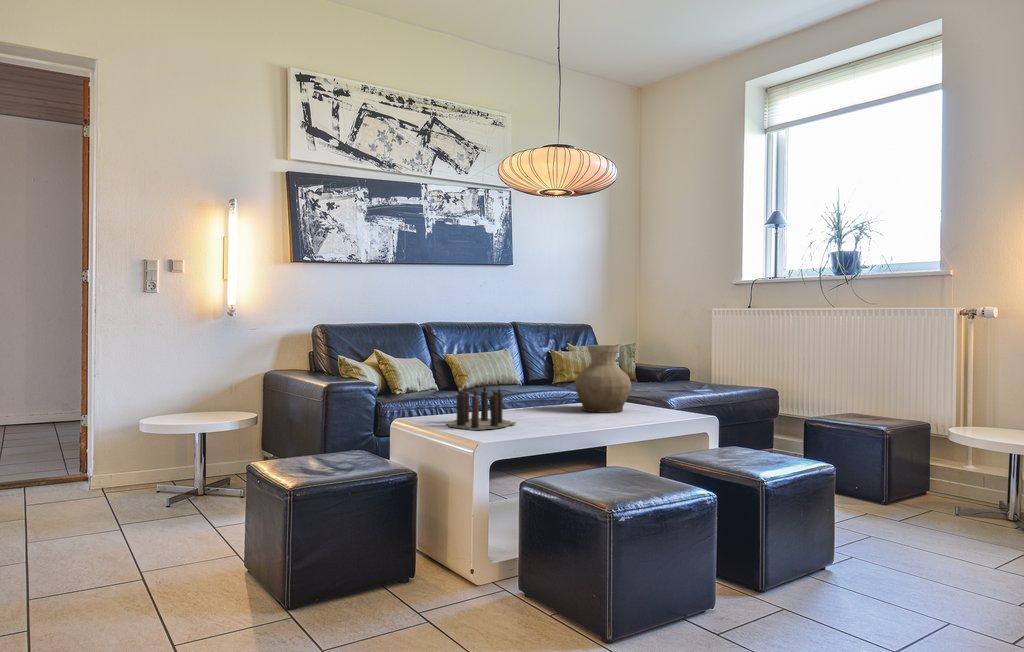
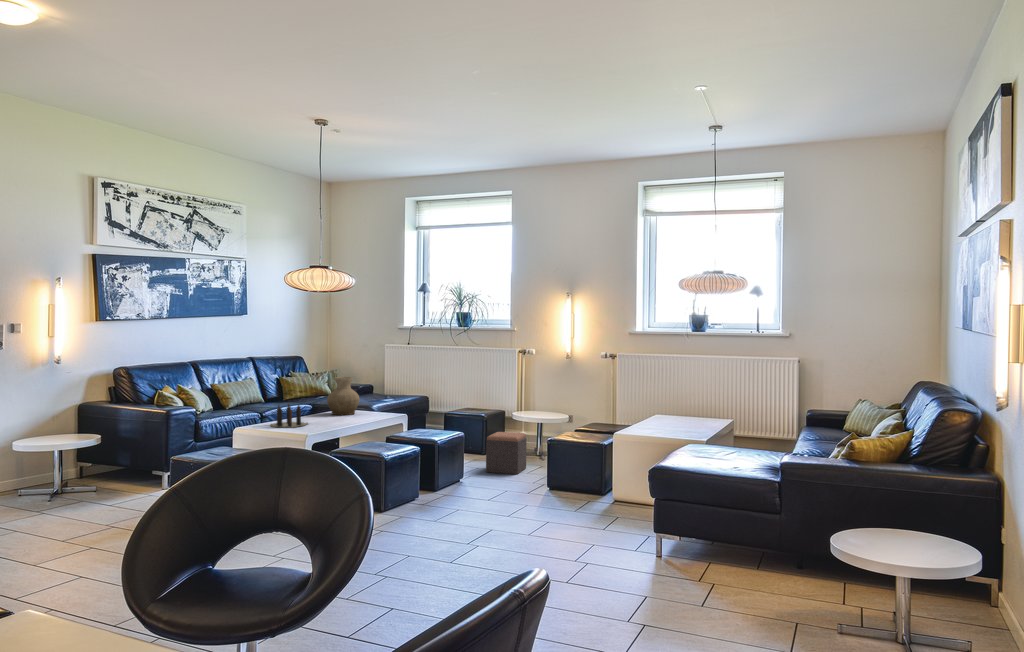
footstool: none [890,469,993,575] -> present [486,432,527,474]

